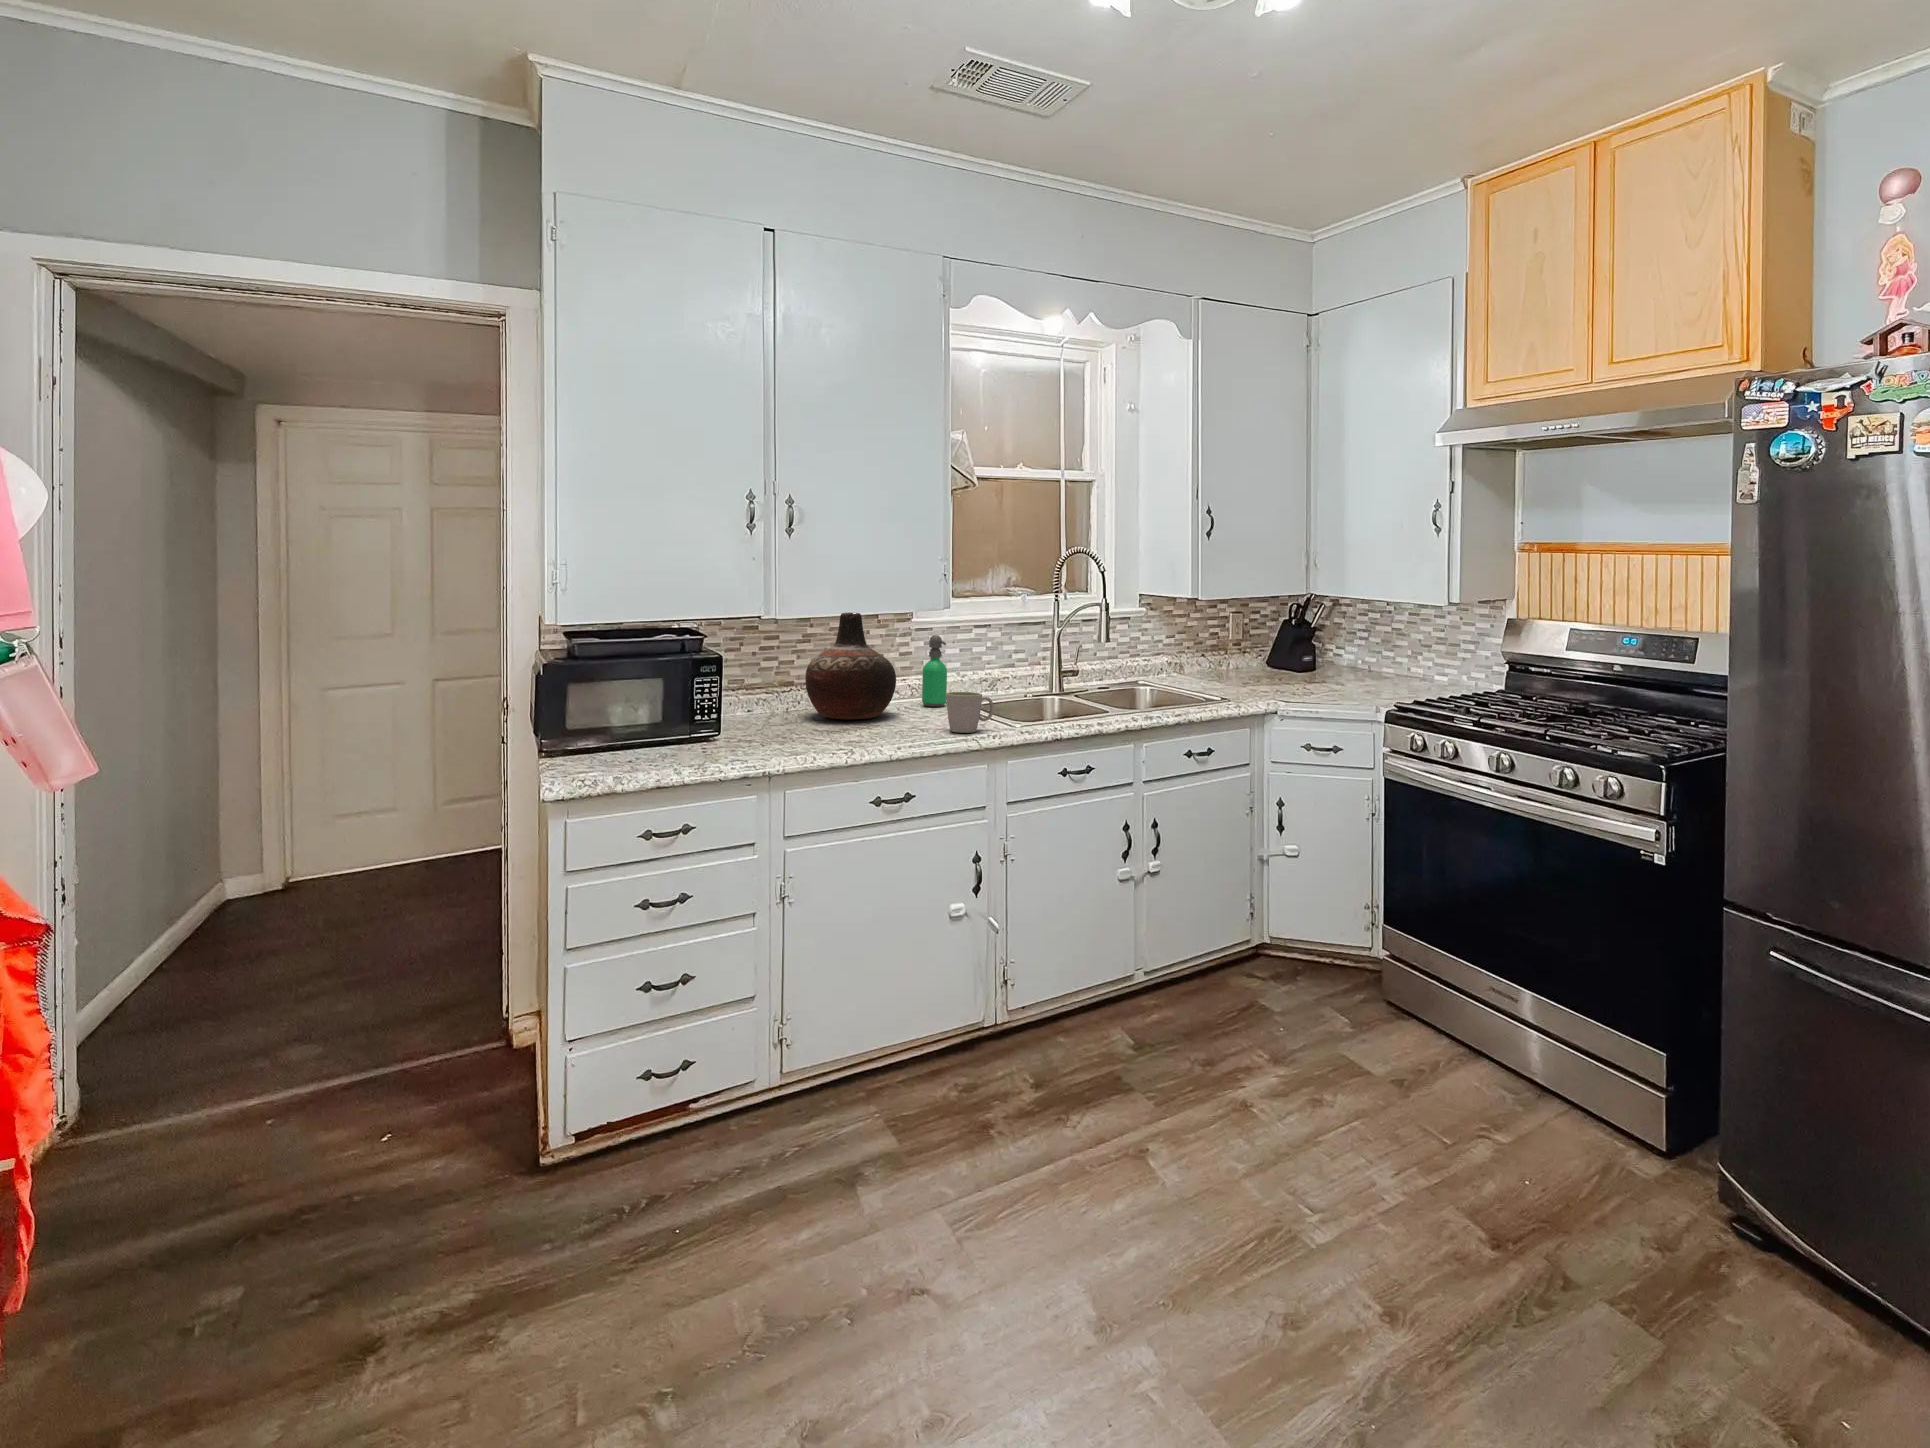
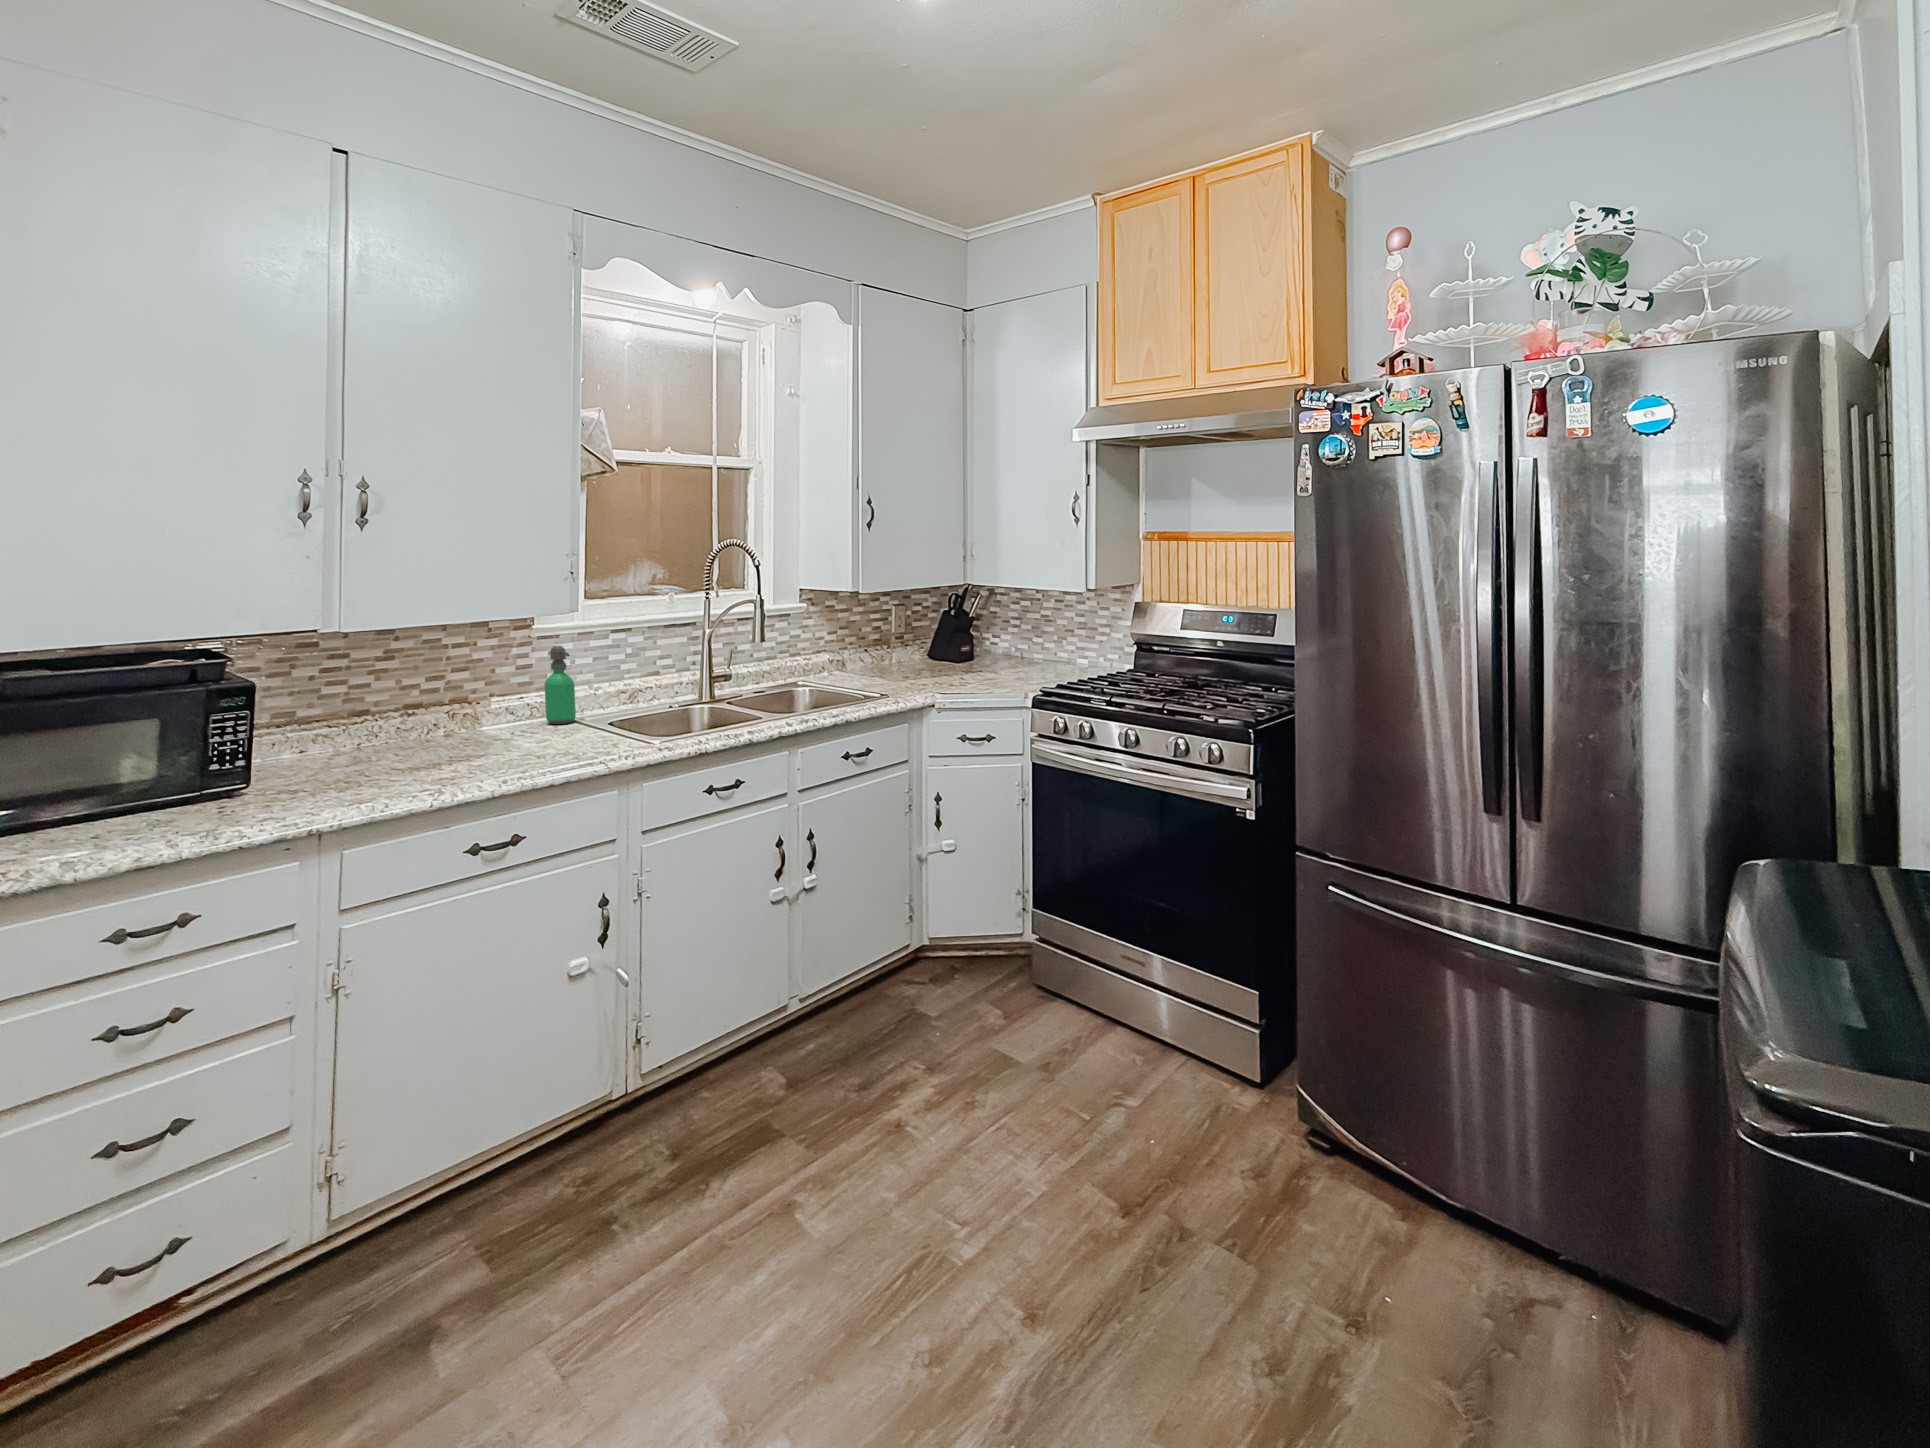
vase: present [805,613,896,719] -> none [388,626,507,748]
mug: present [946,692,994,733] -> none [561,708,620,753]

